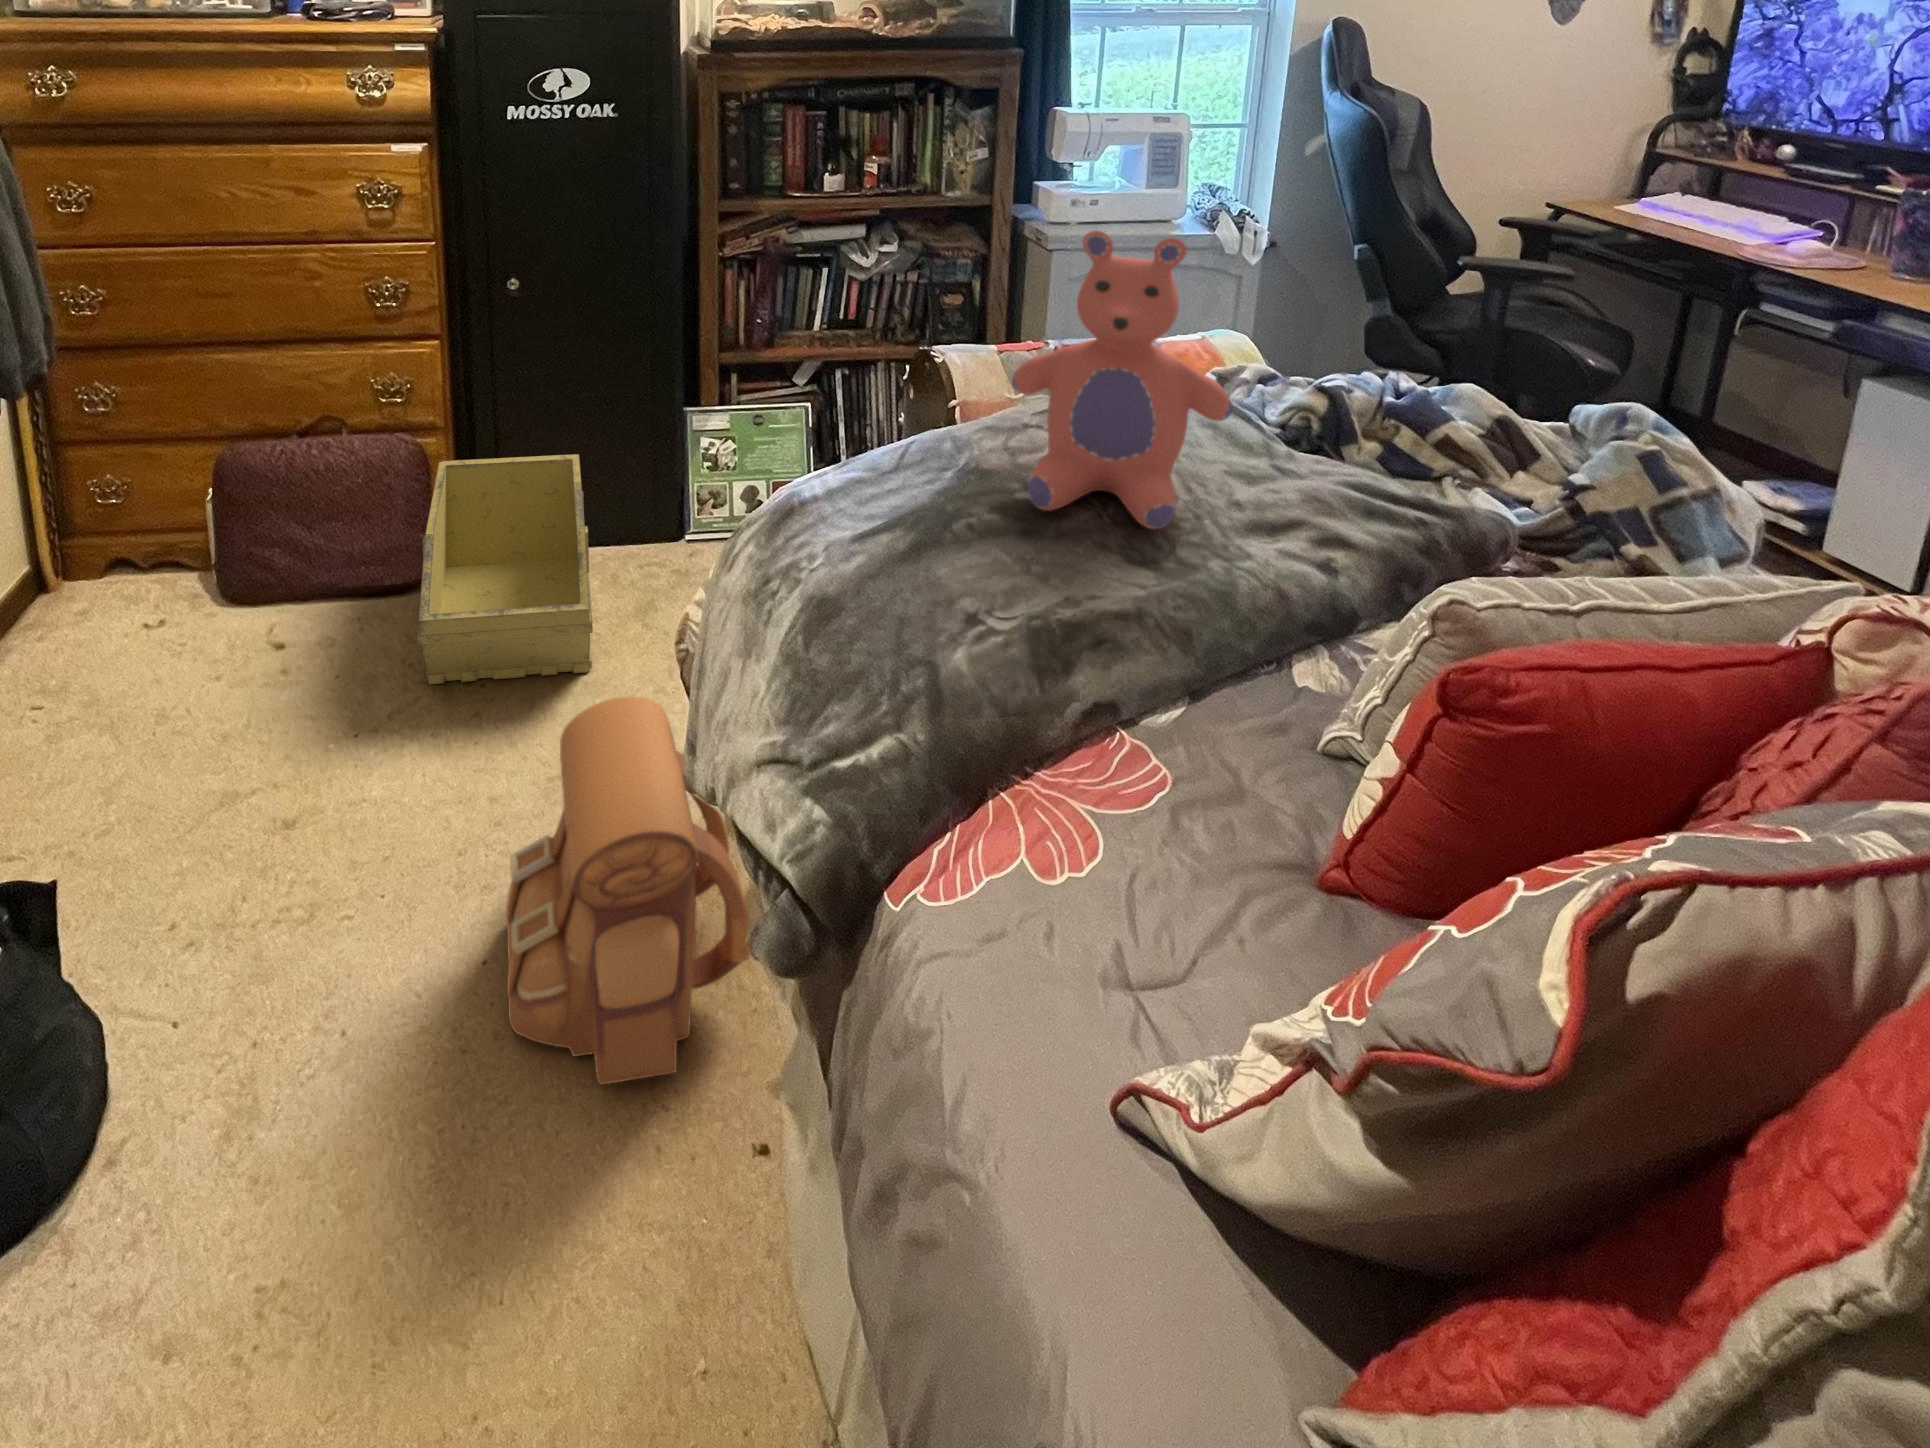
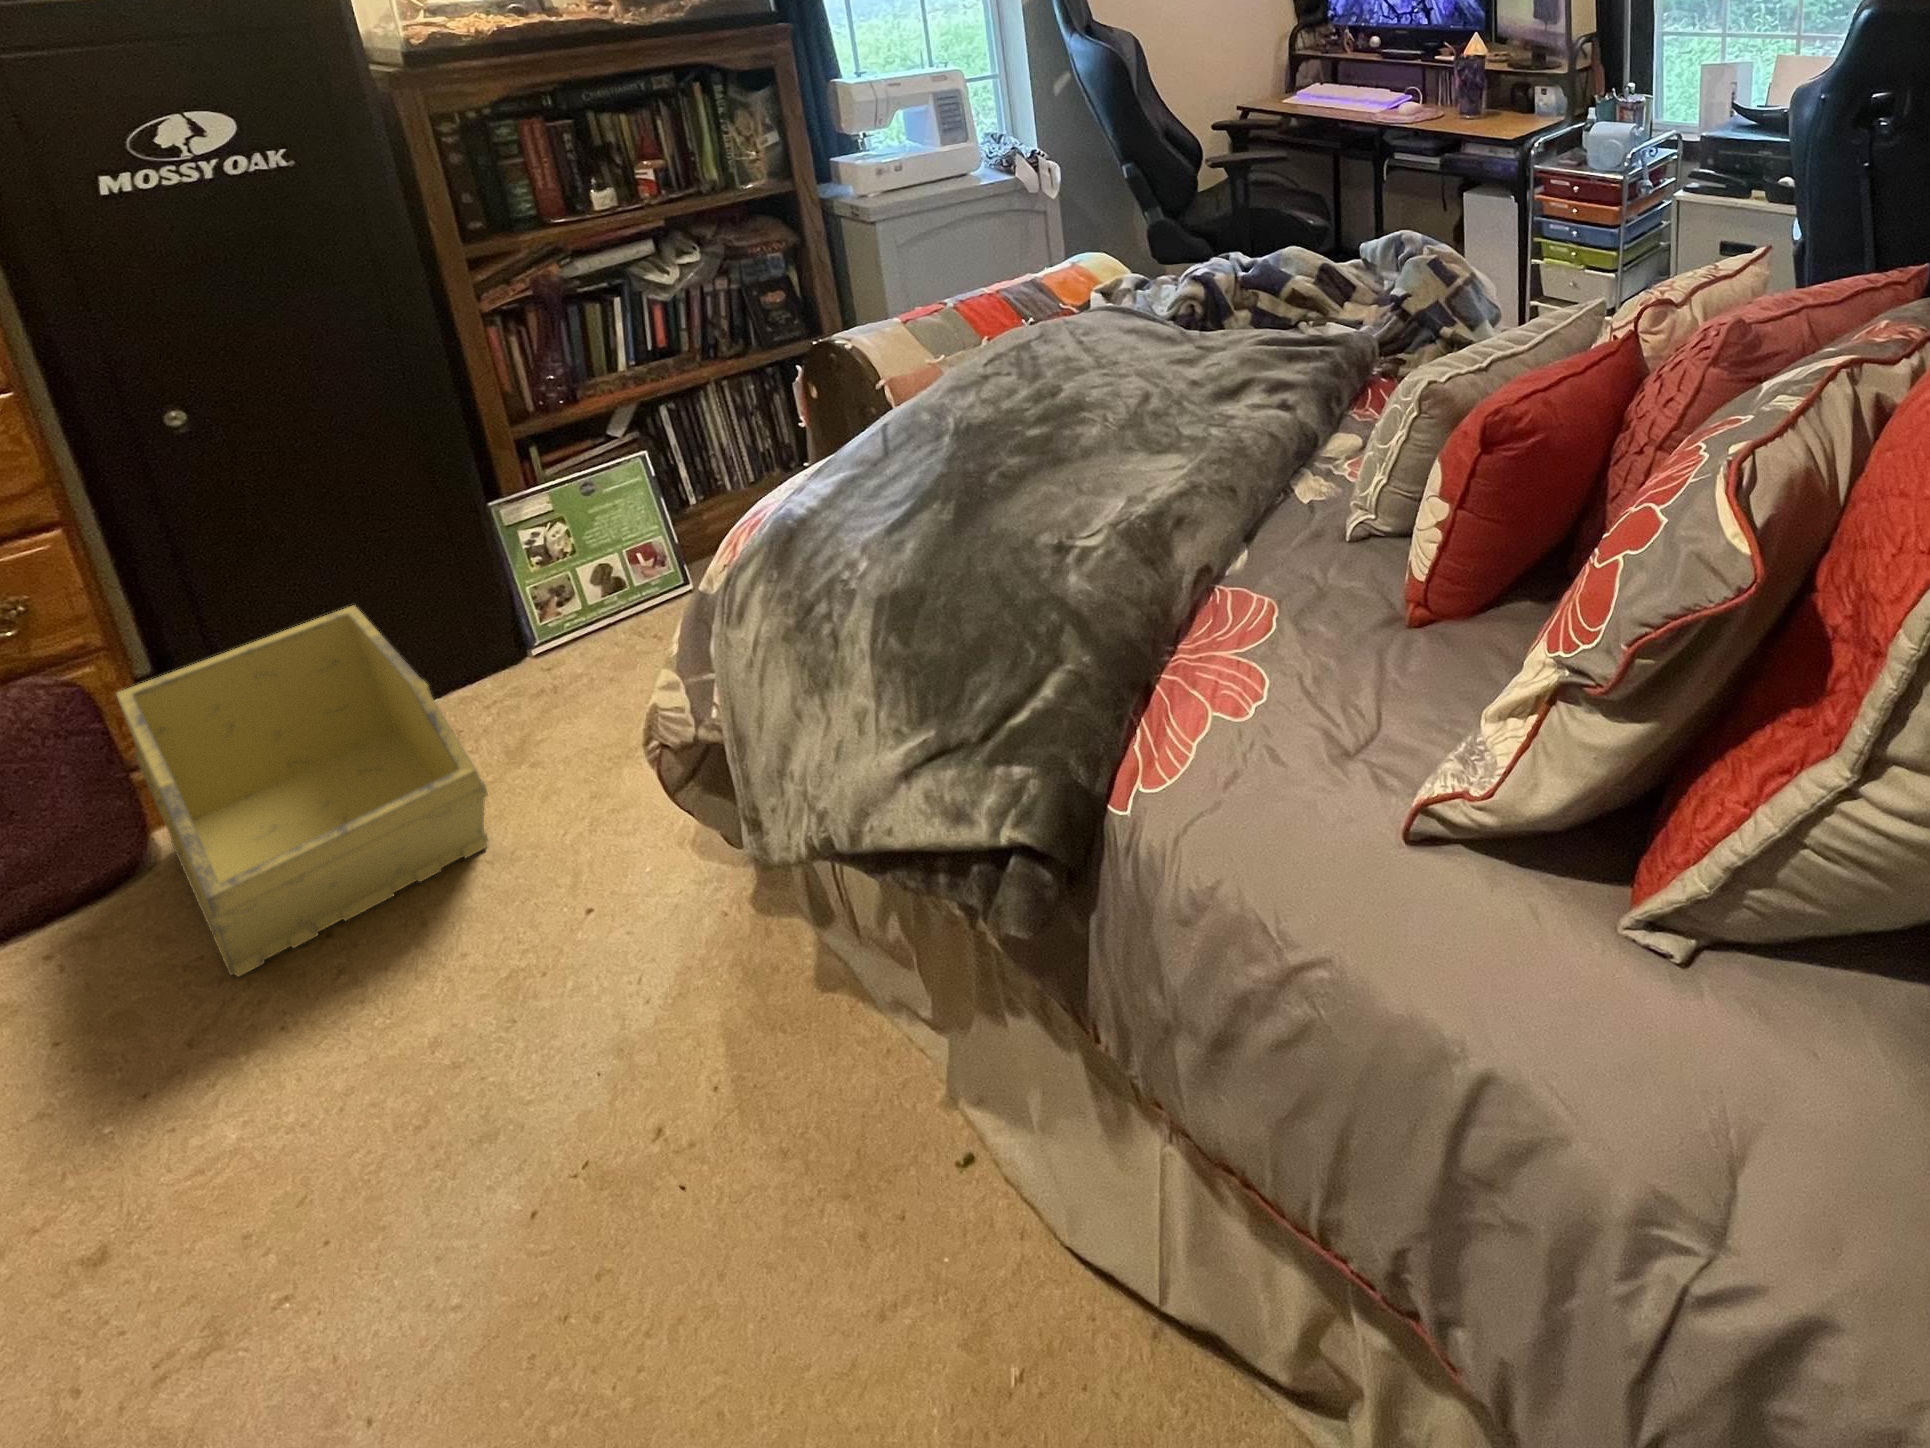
teddy bear: present [1012,230,1233,529] -> none [978,161,1178,439]
backpack: present [506,697,751,1084] -> none [530,811,875,1261]

